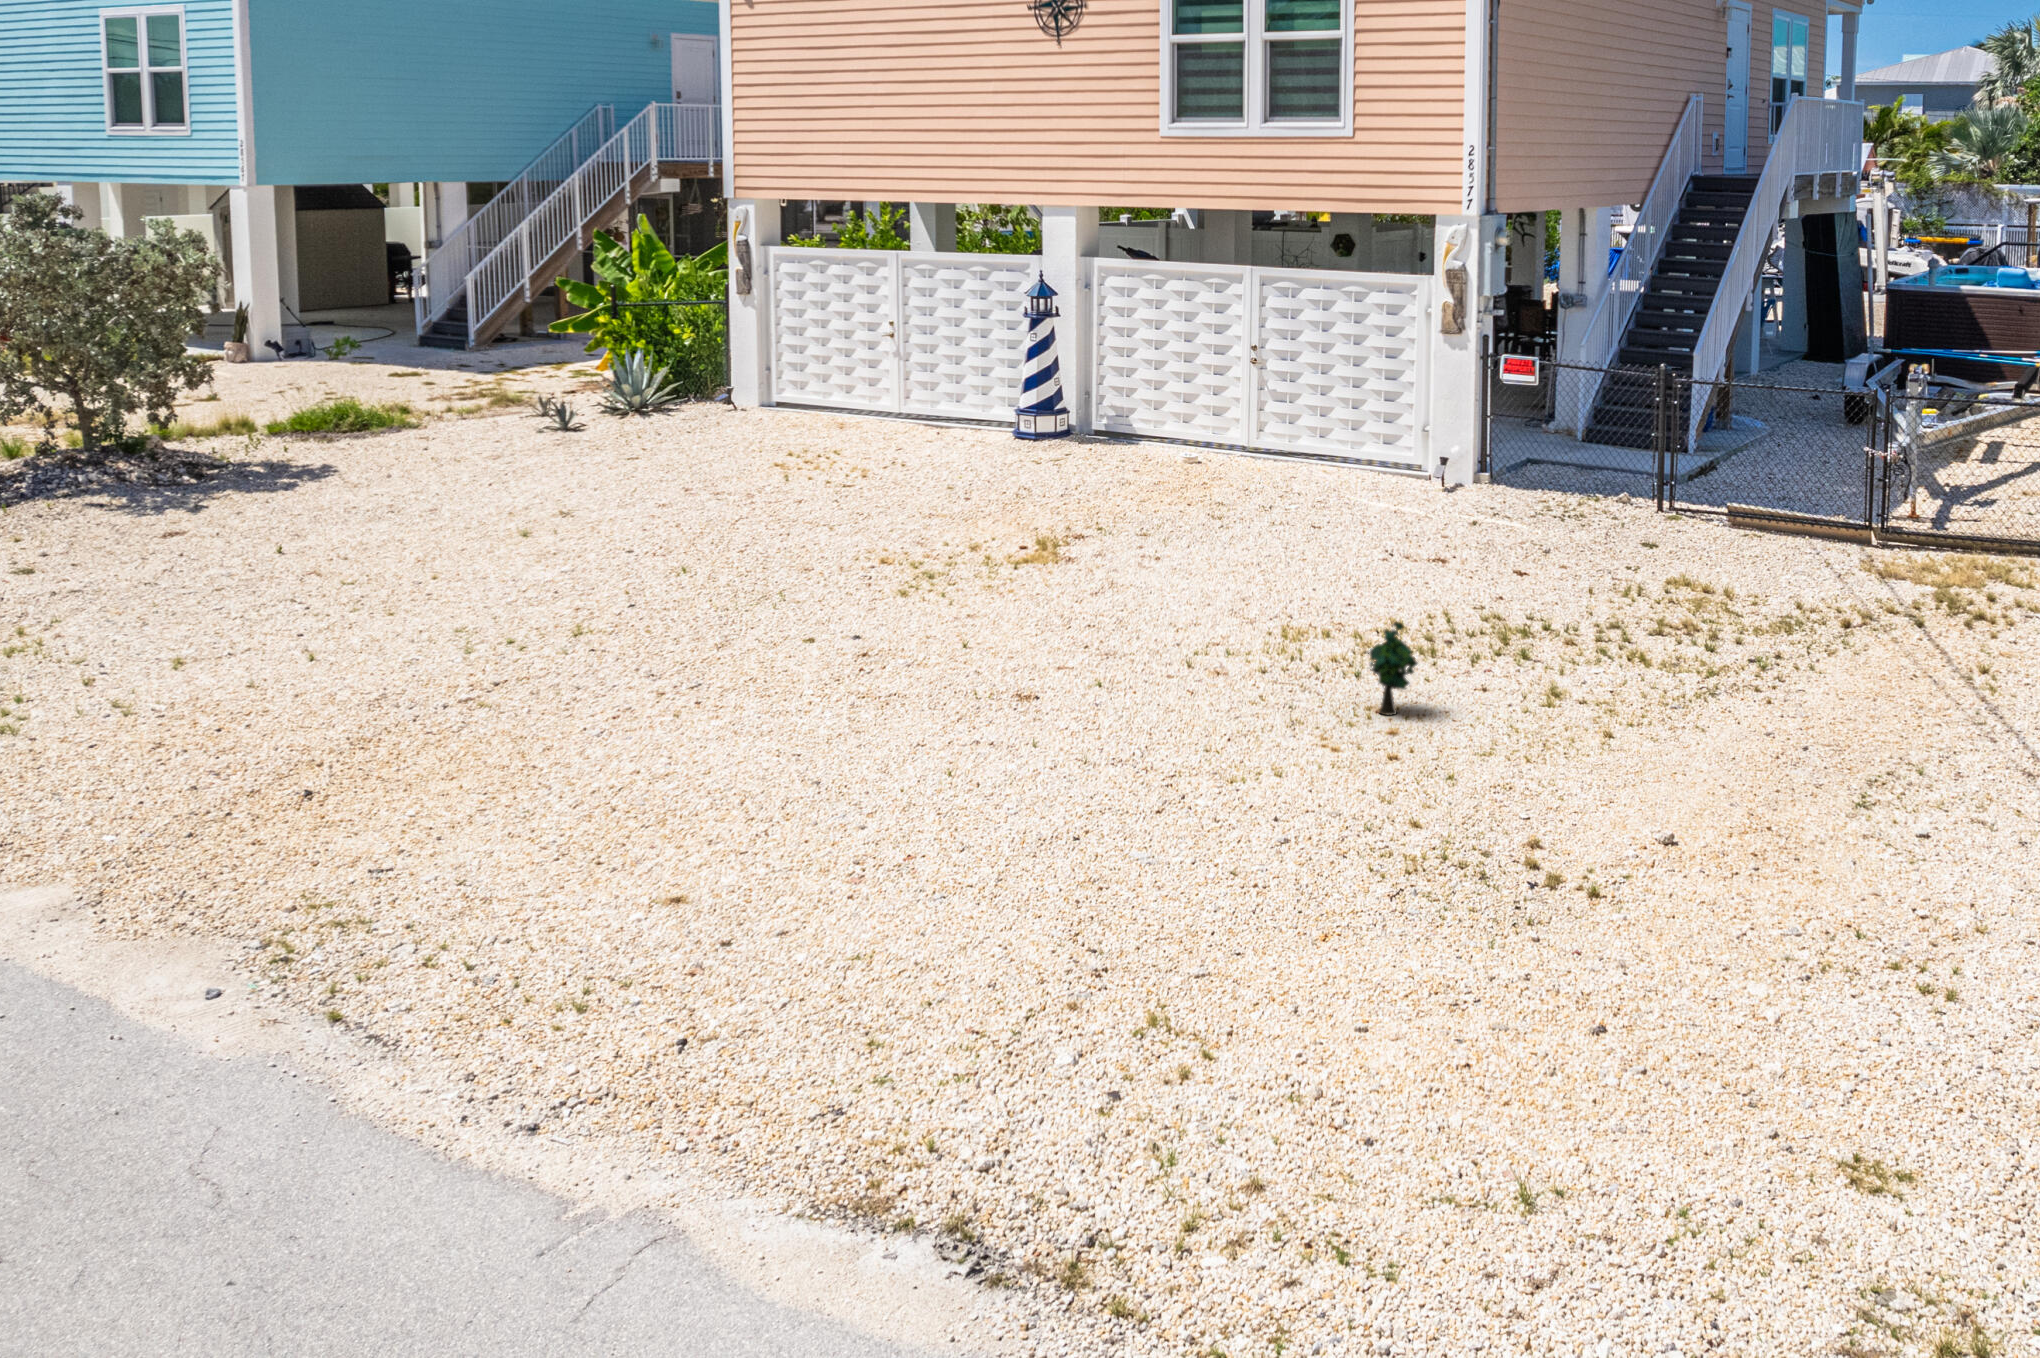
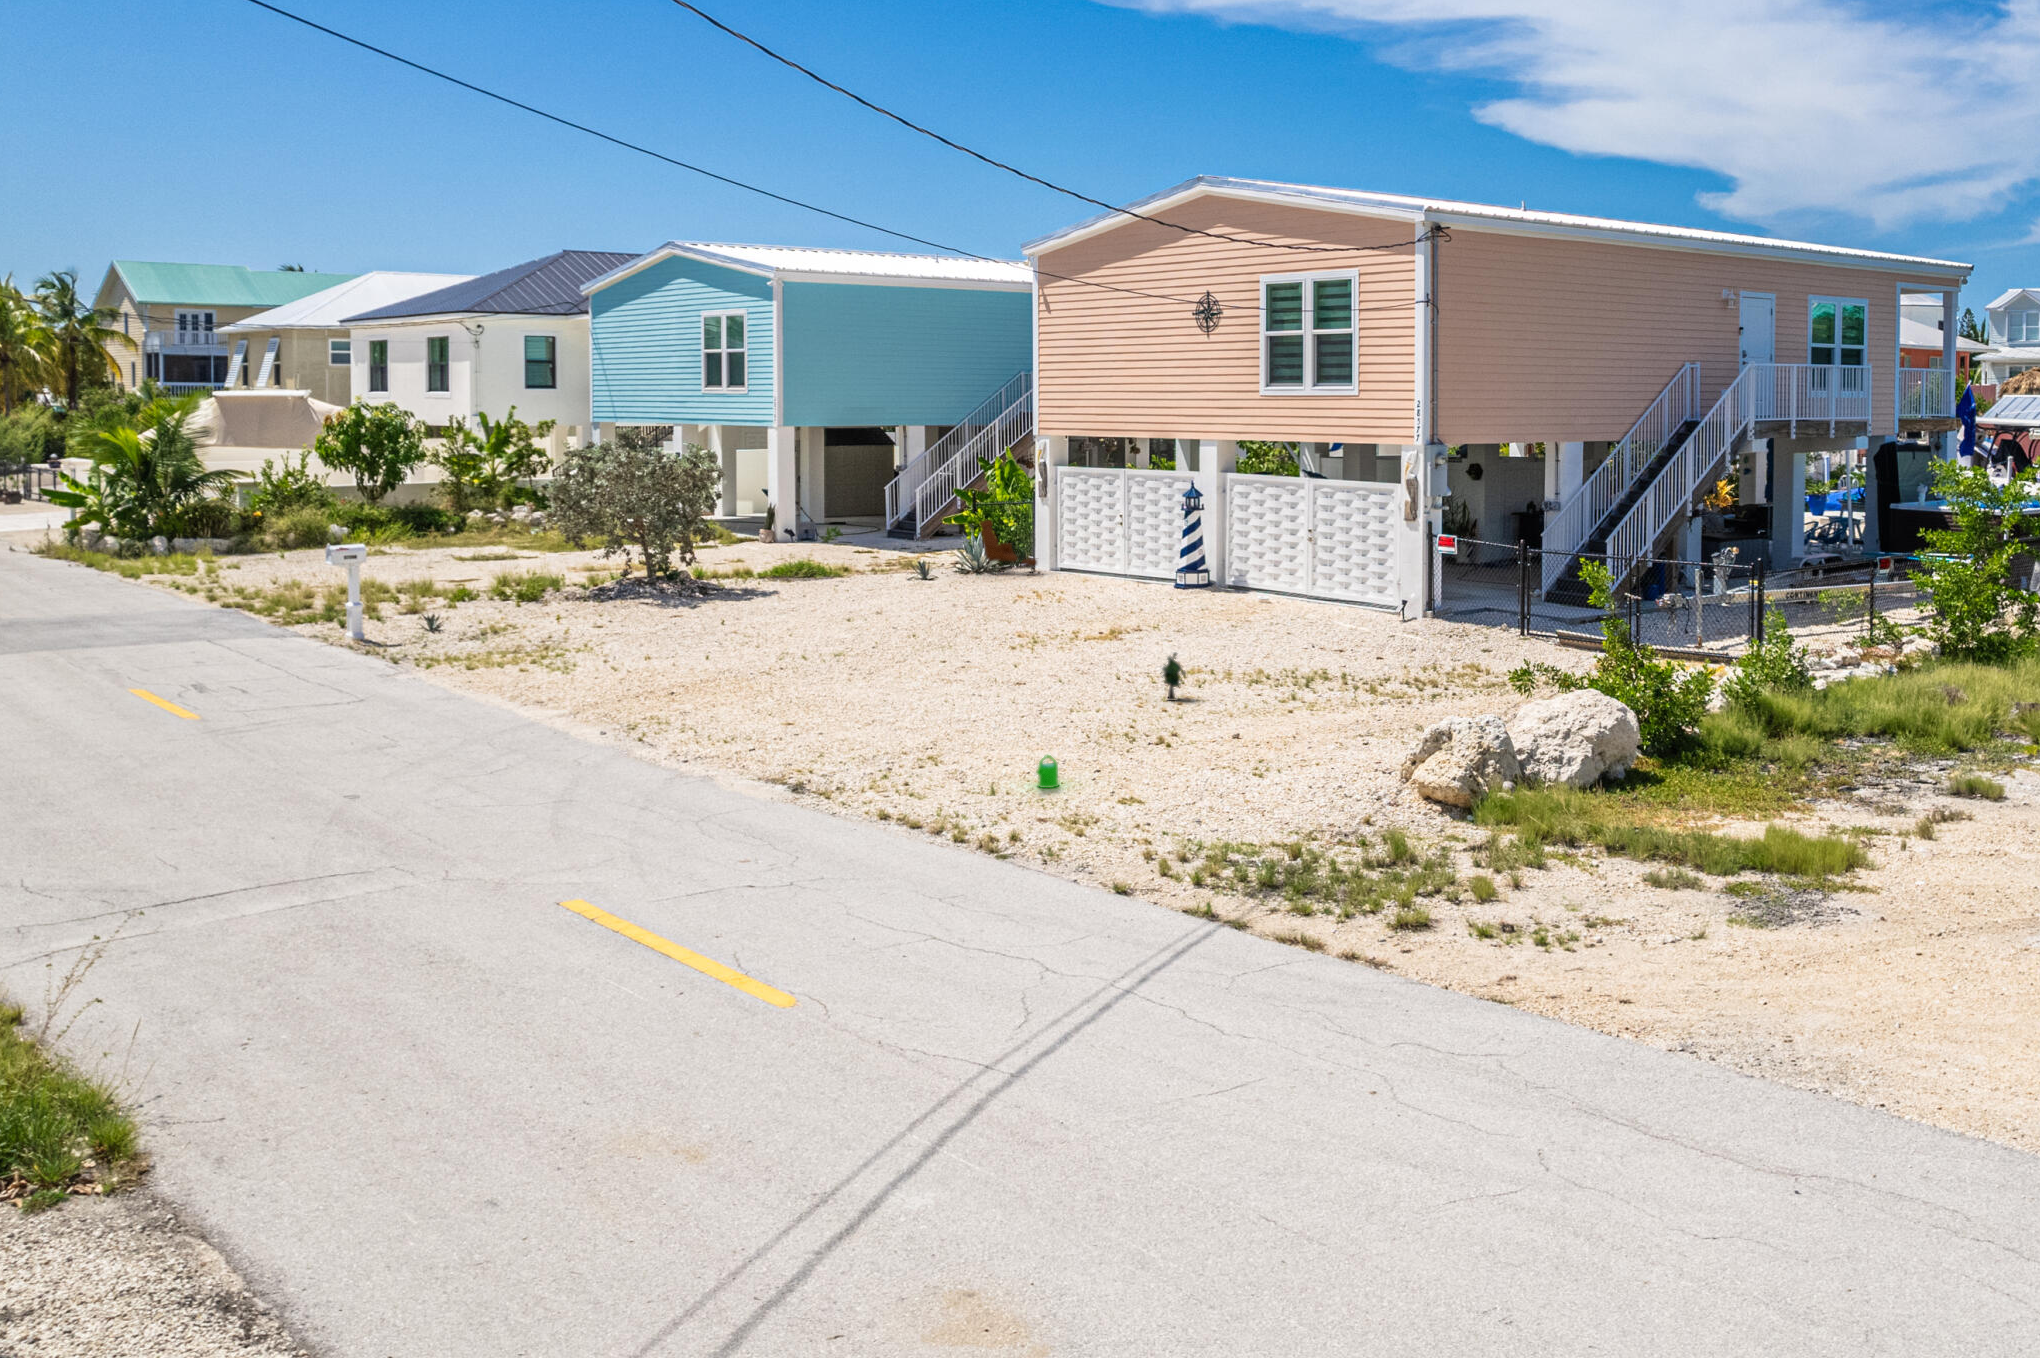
lounge chair: none [655,331,762,415] -> present [980,520,1037,573]
watering can: none [1578,1037,1640,1132] -> present [1037,755,1059,788]

